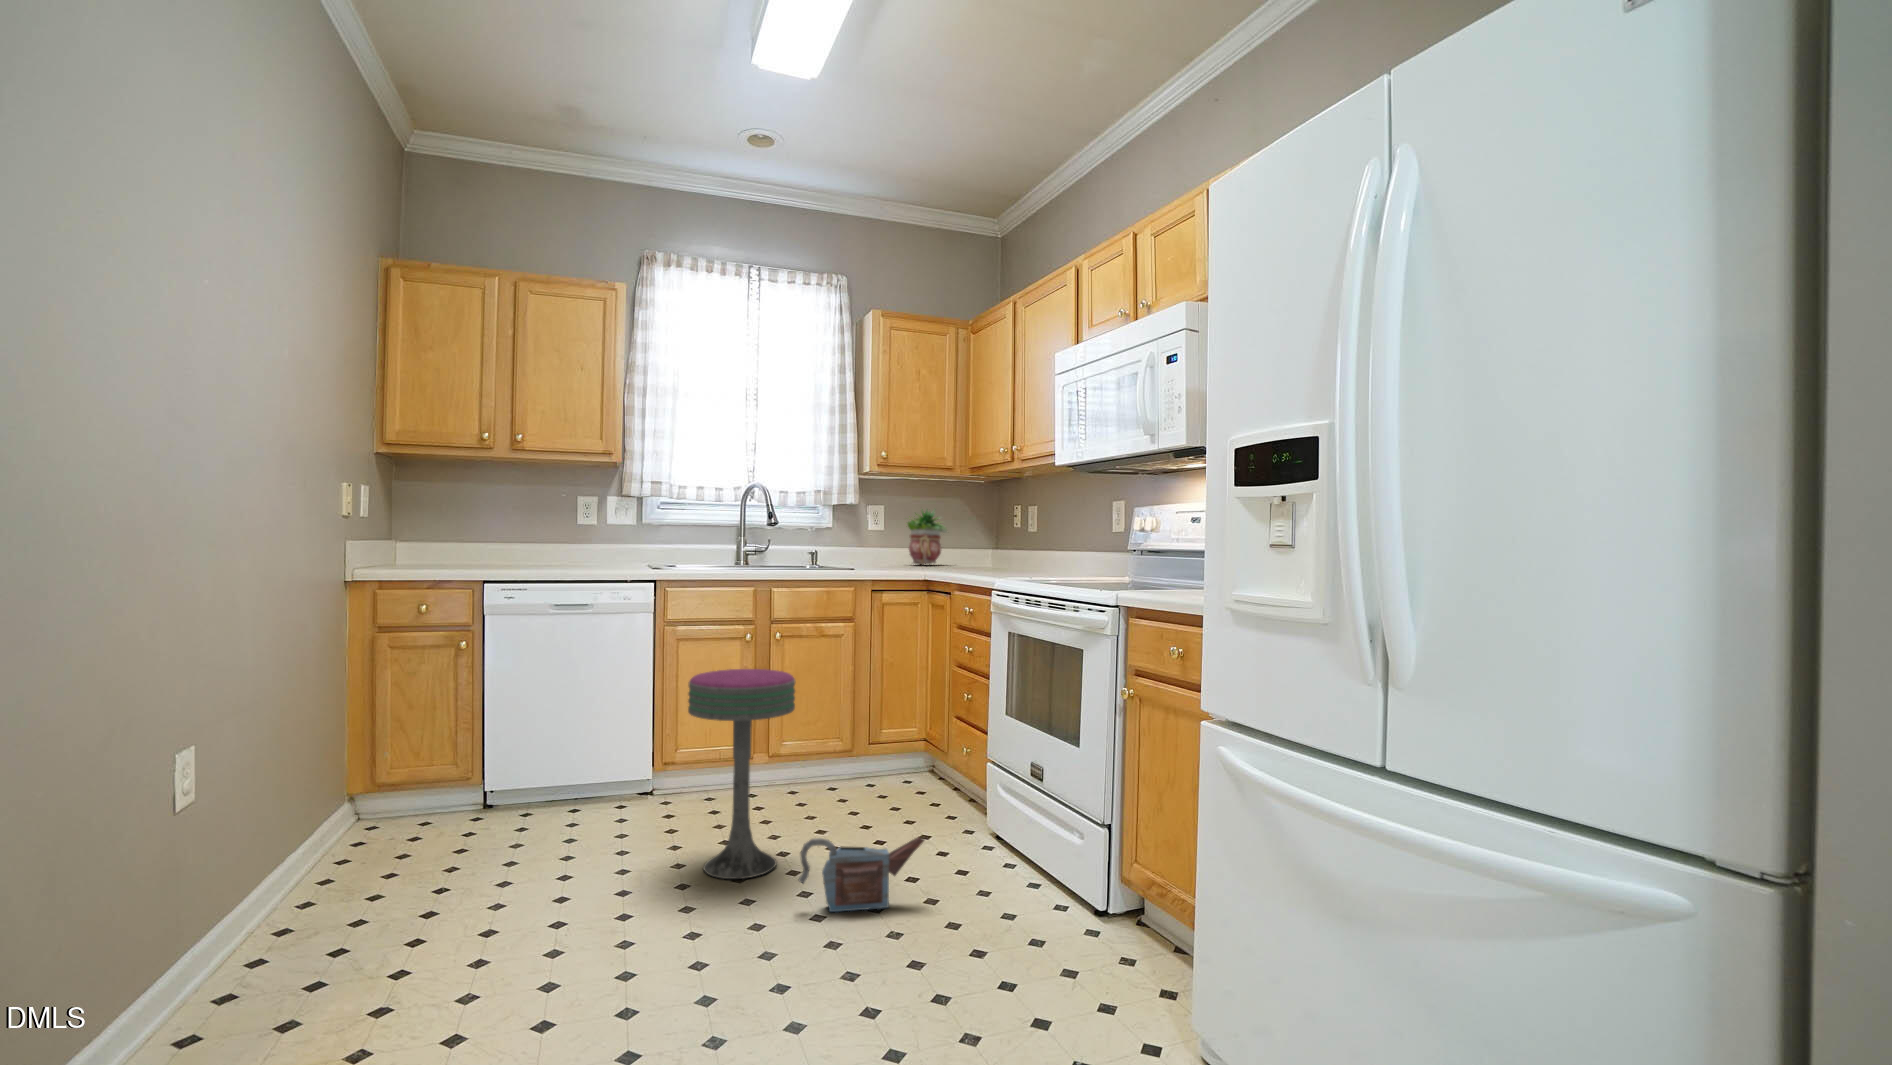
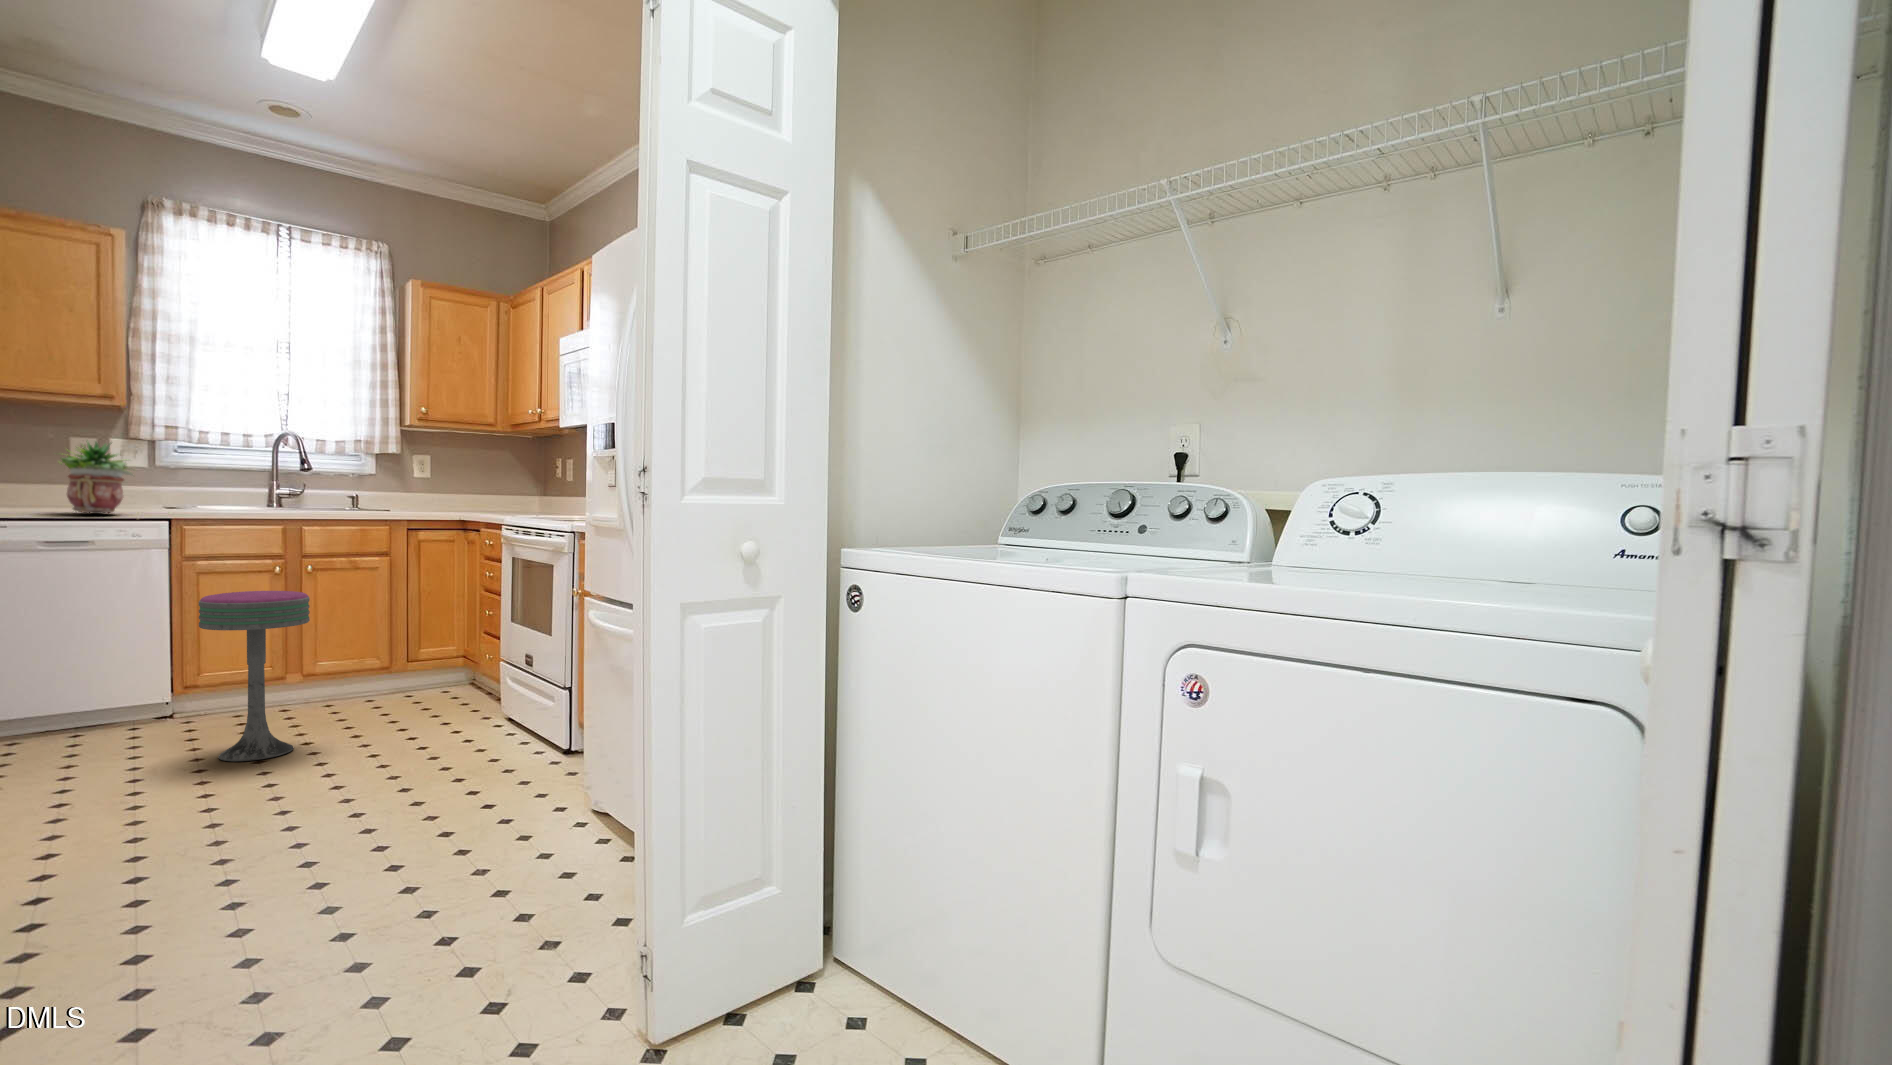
potted plant: present [908,509,947,565] -> present [61,442,133,514]
watering can: present [799,837,925,912] -> none [306,709,423,771]

